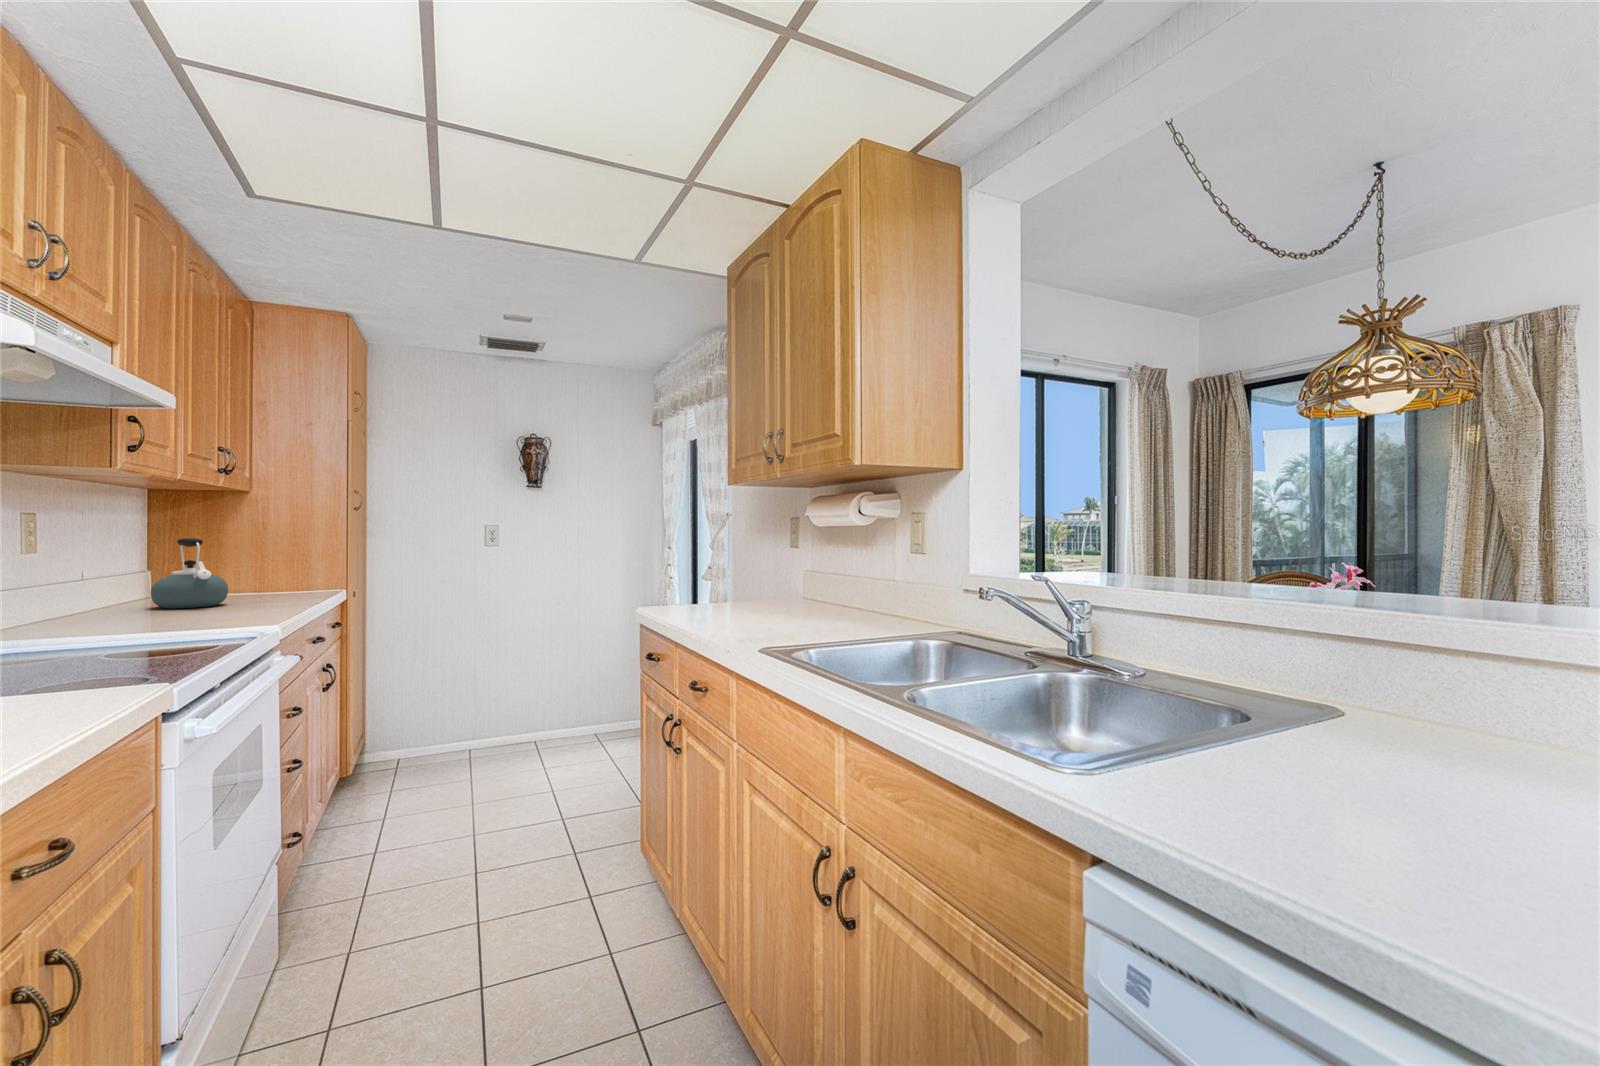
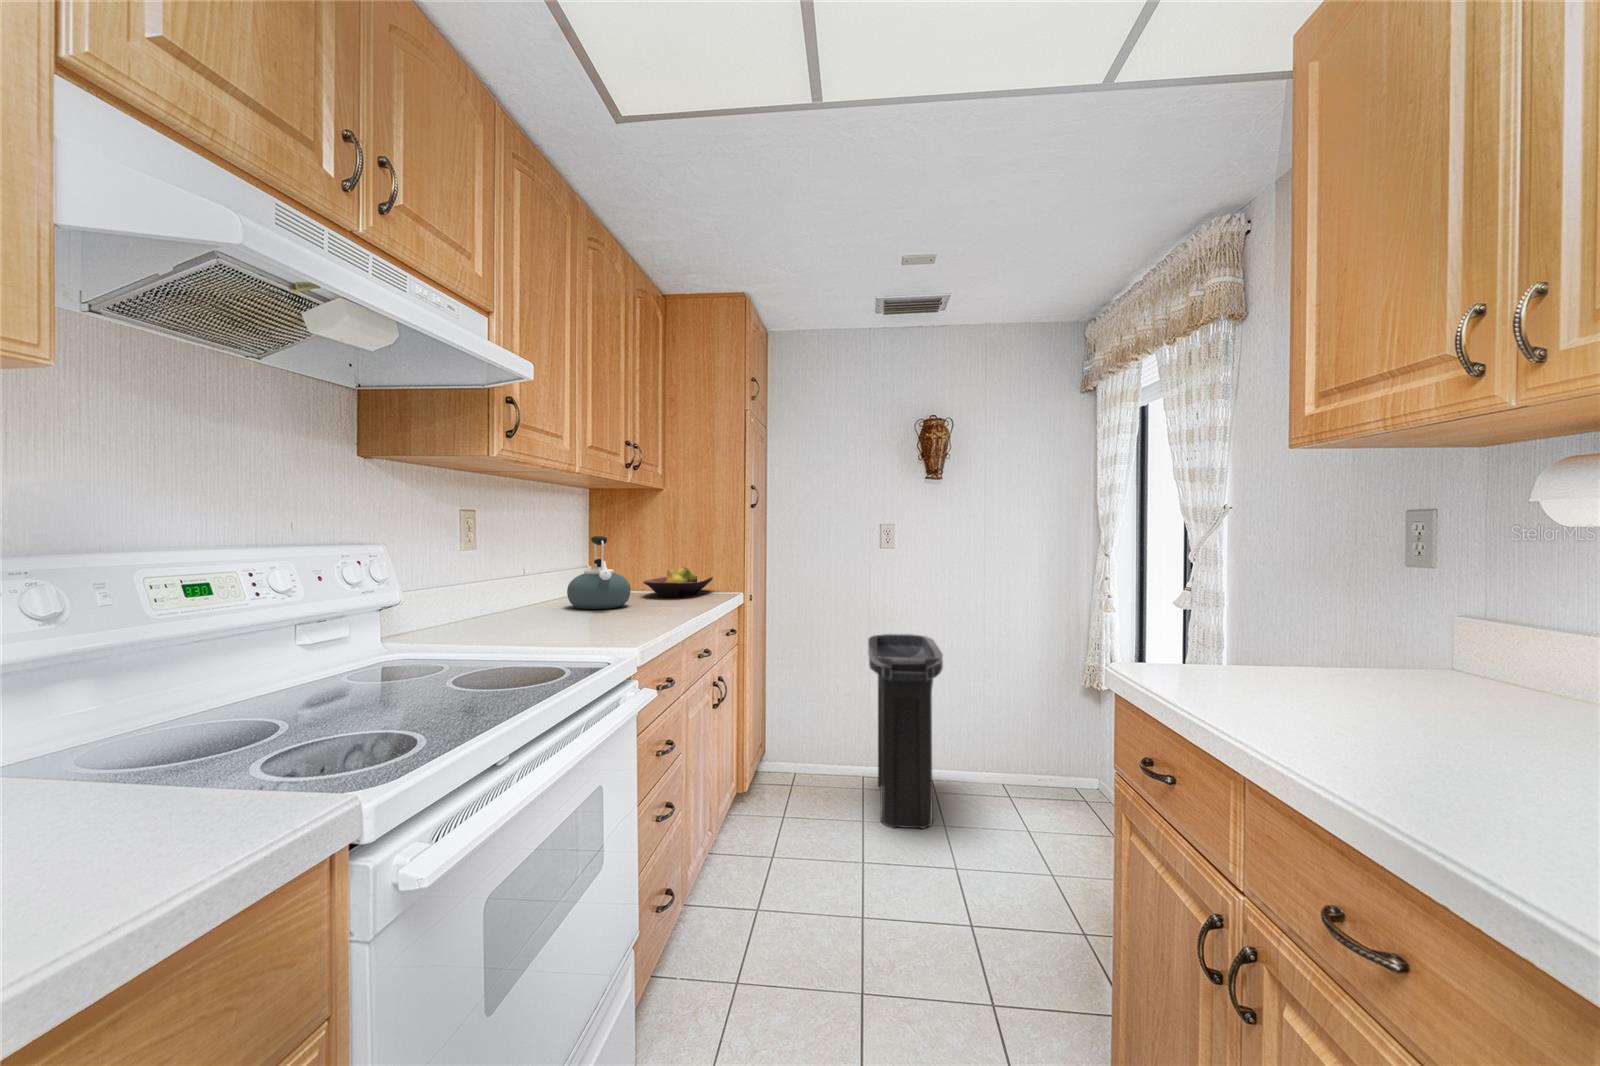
fruit bowl: none [233,567,312,596] -> present [644,566,713,597]
trash can: none [473,621,540,780] -> present [868,634,943,829]

